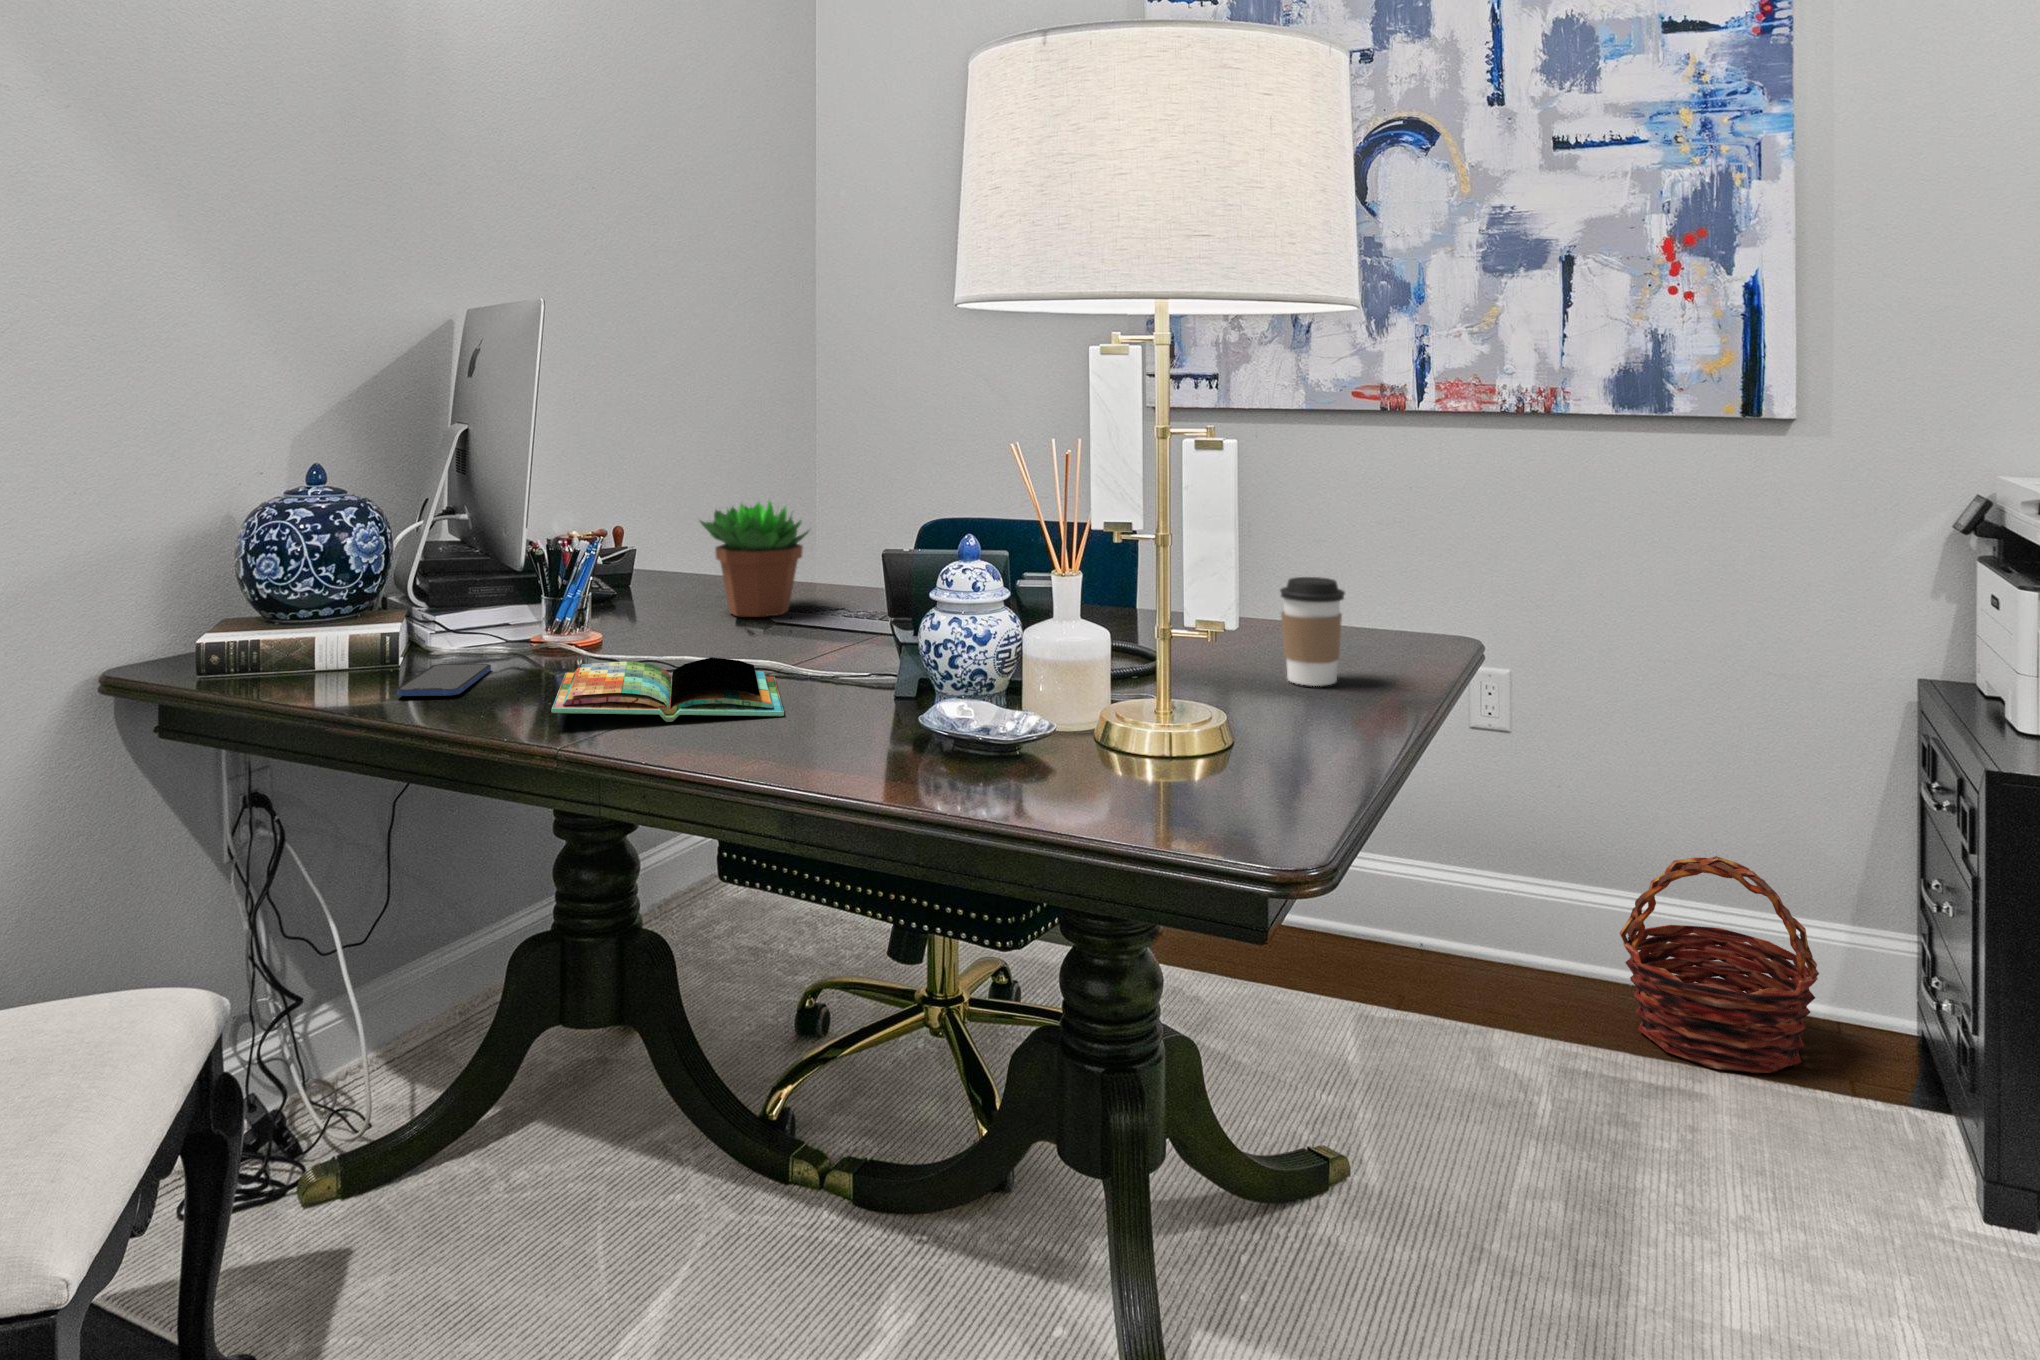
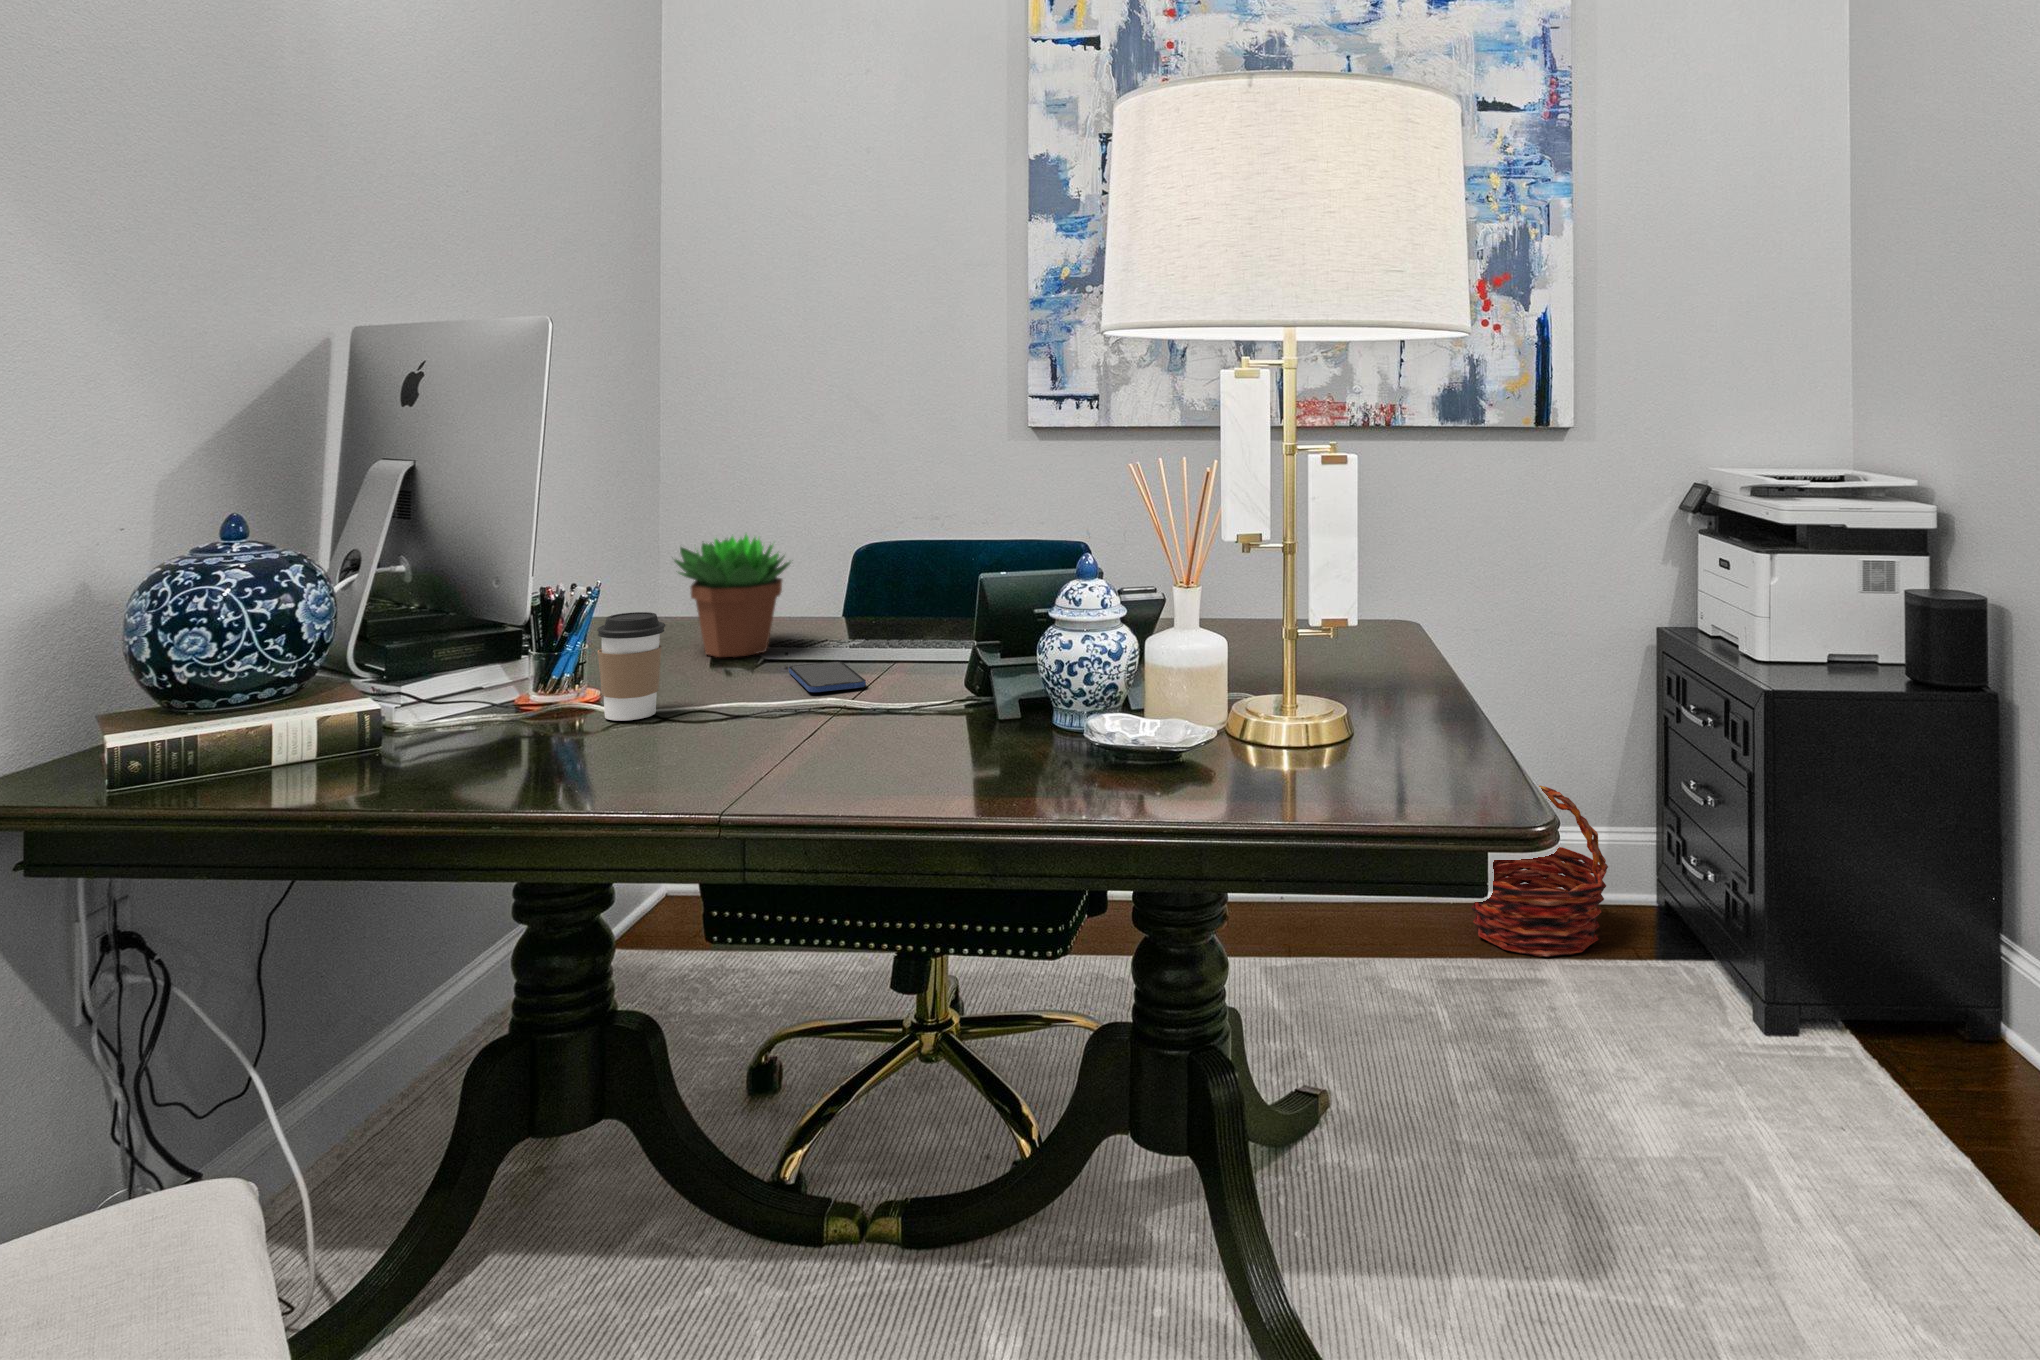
coffee cup: present [1280,577,1345,686] -> present [597,612,665,721]
book: present [551,657,784,722] -> none [629,701,906,776]
smartphone: present [397,664,491,696] -> present [789,662,866,692]

